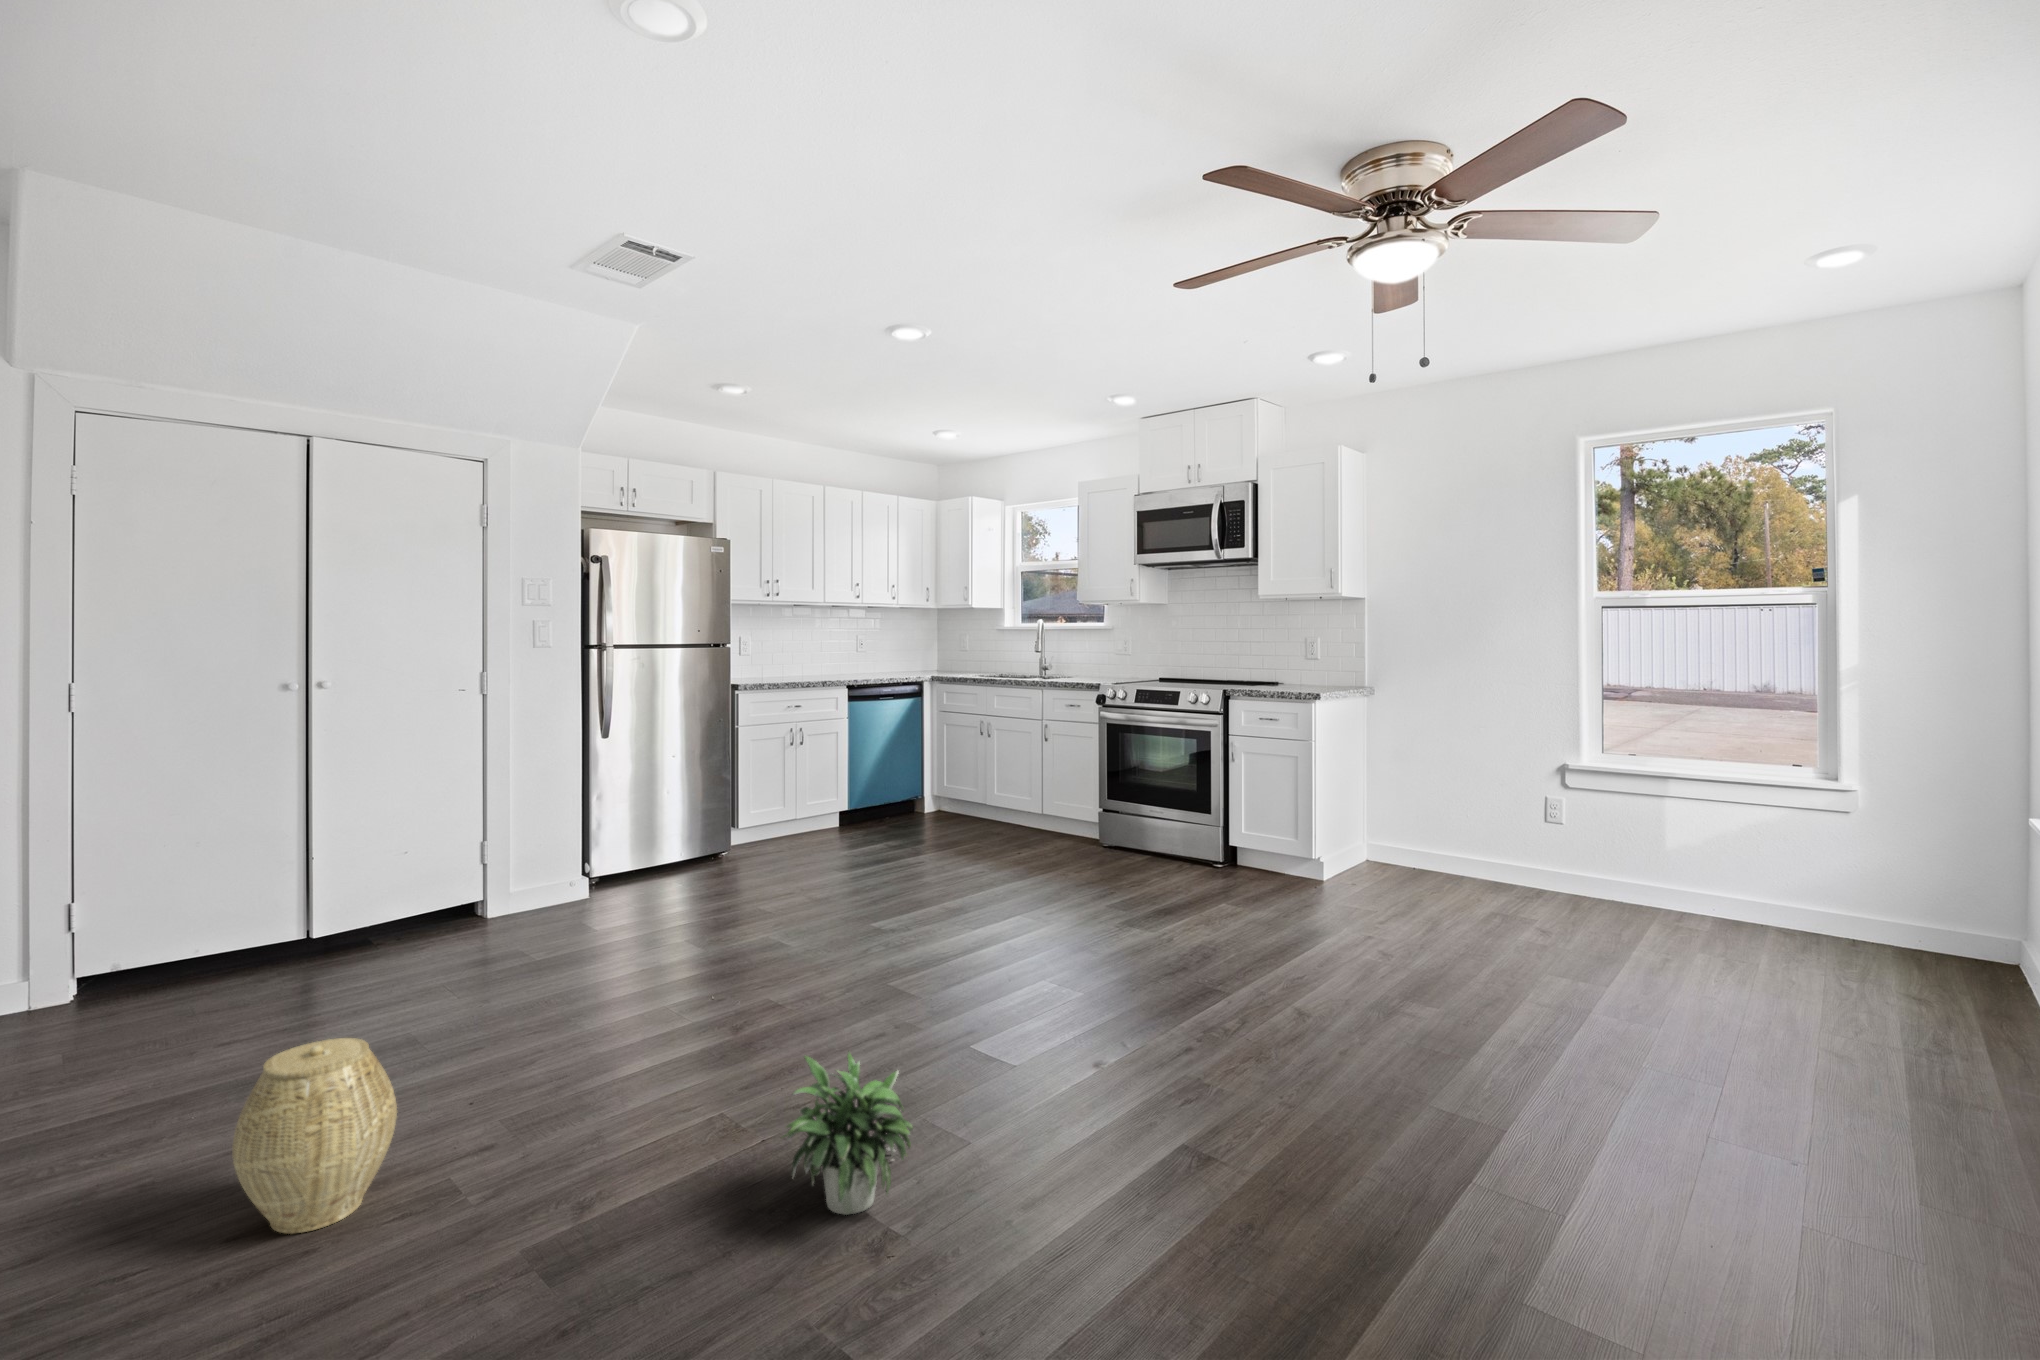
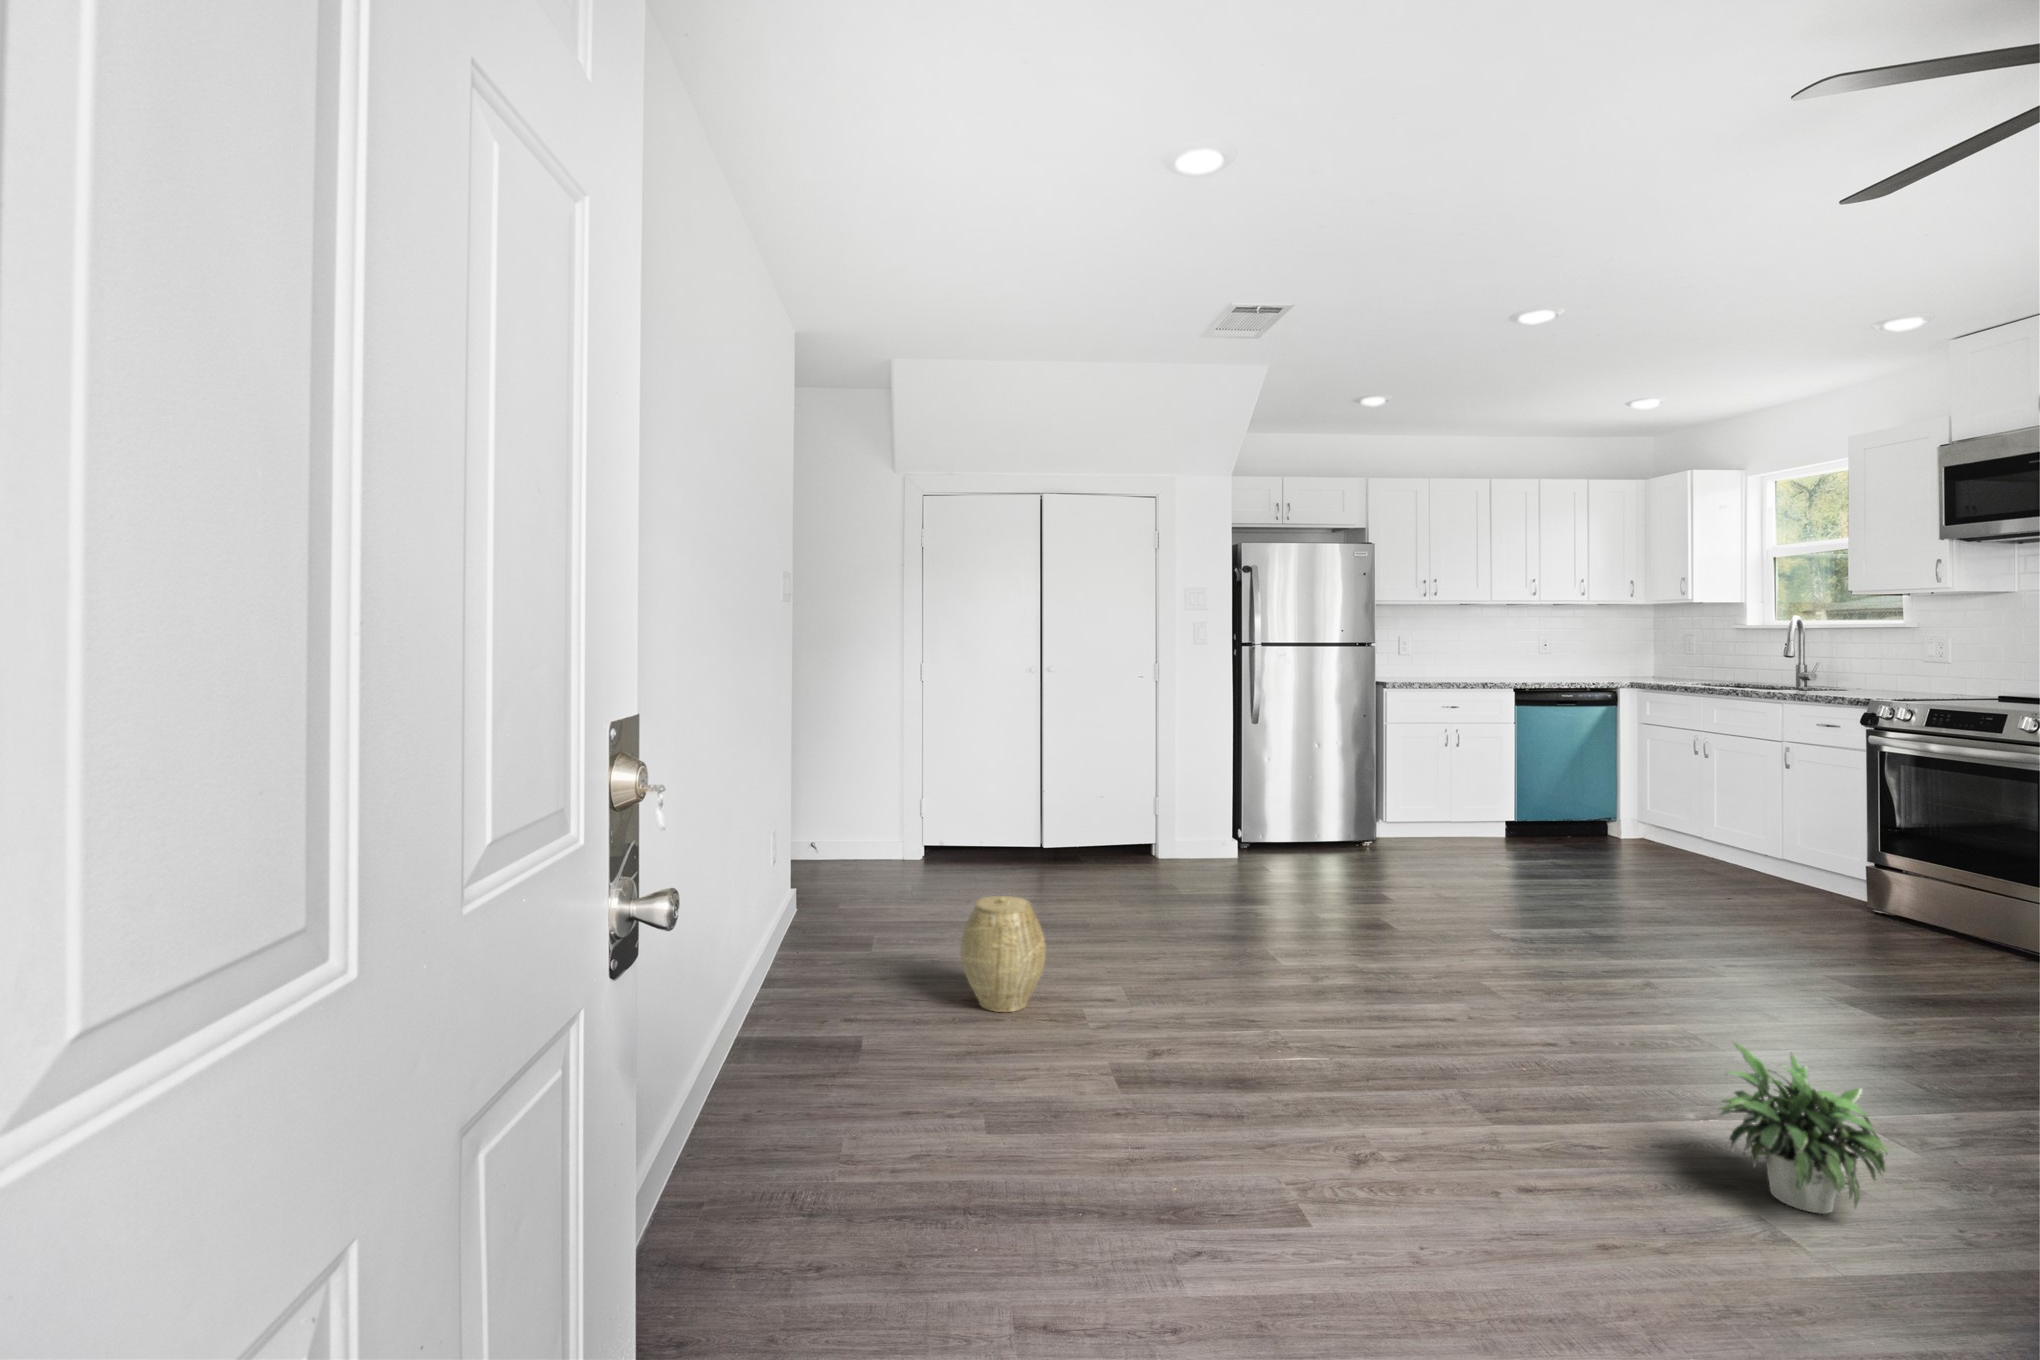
potted plant: present [783,1053,913,1215] -> present [1719,1043,1889,1214]

